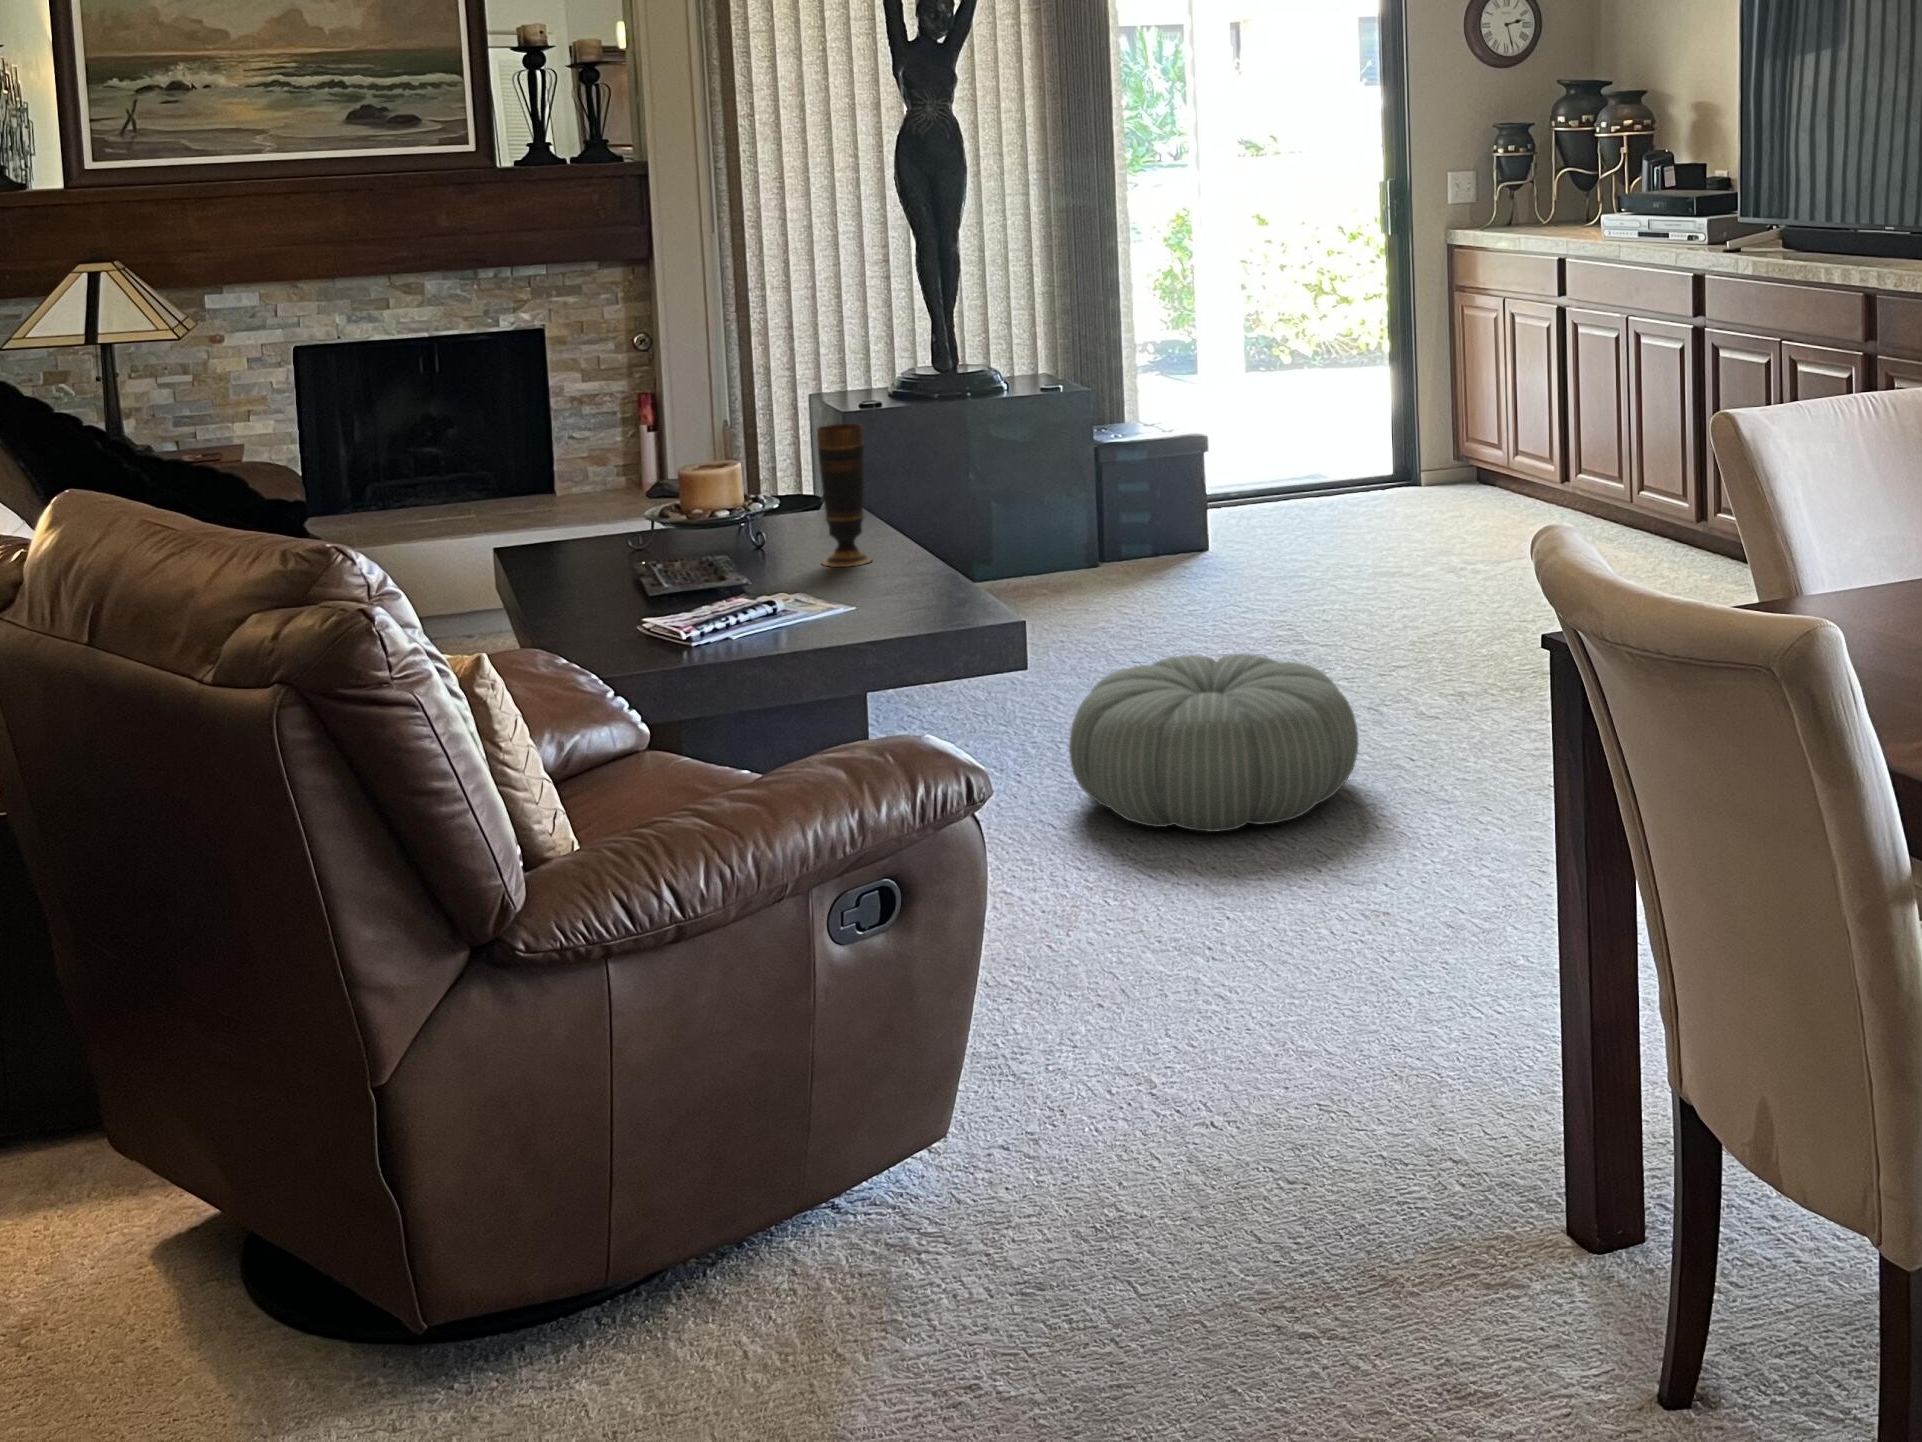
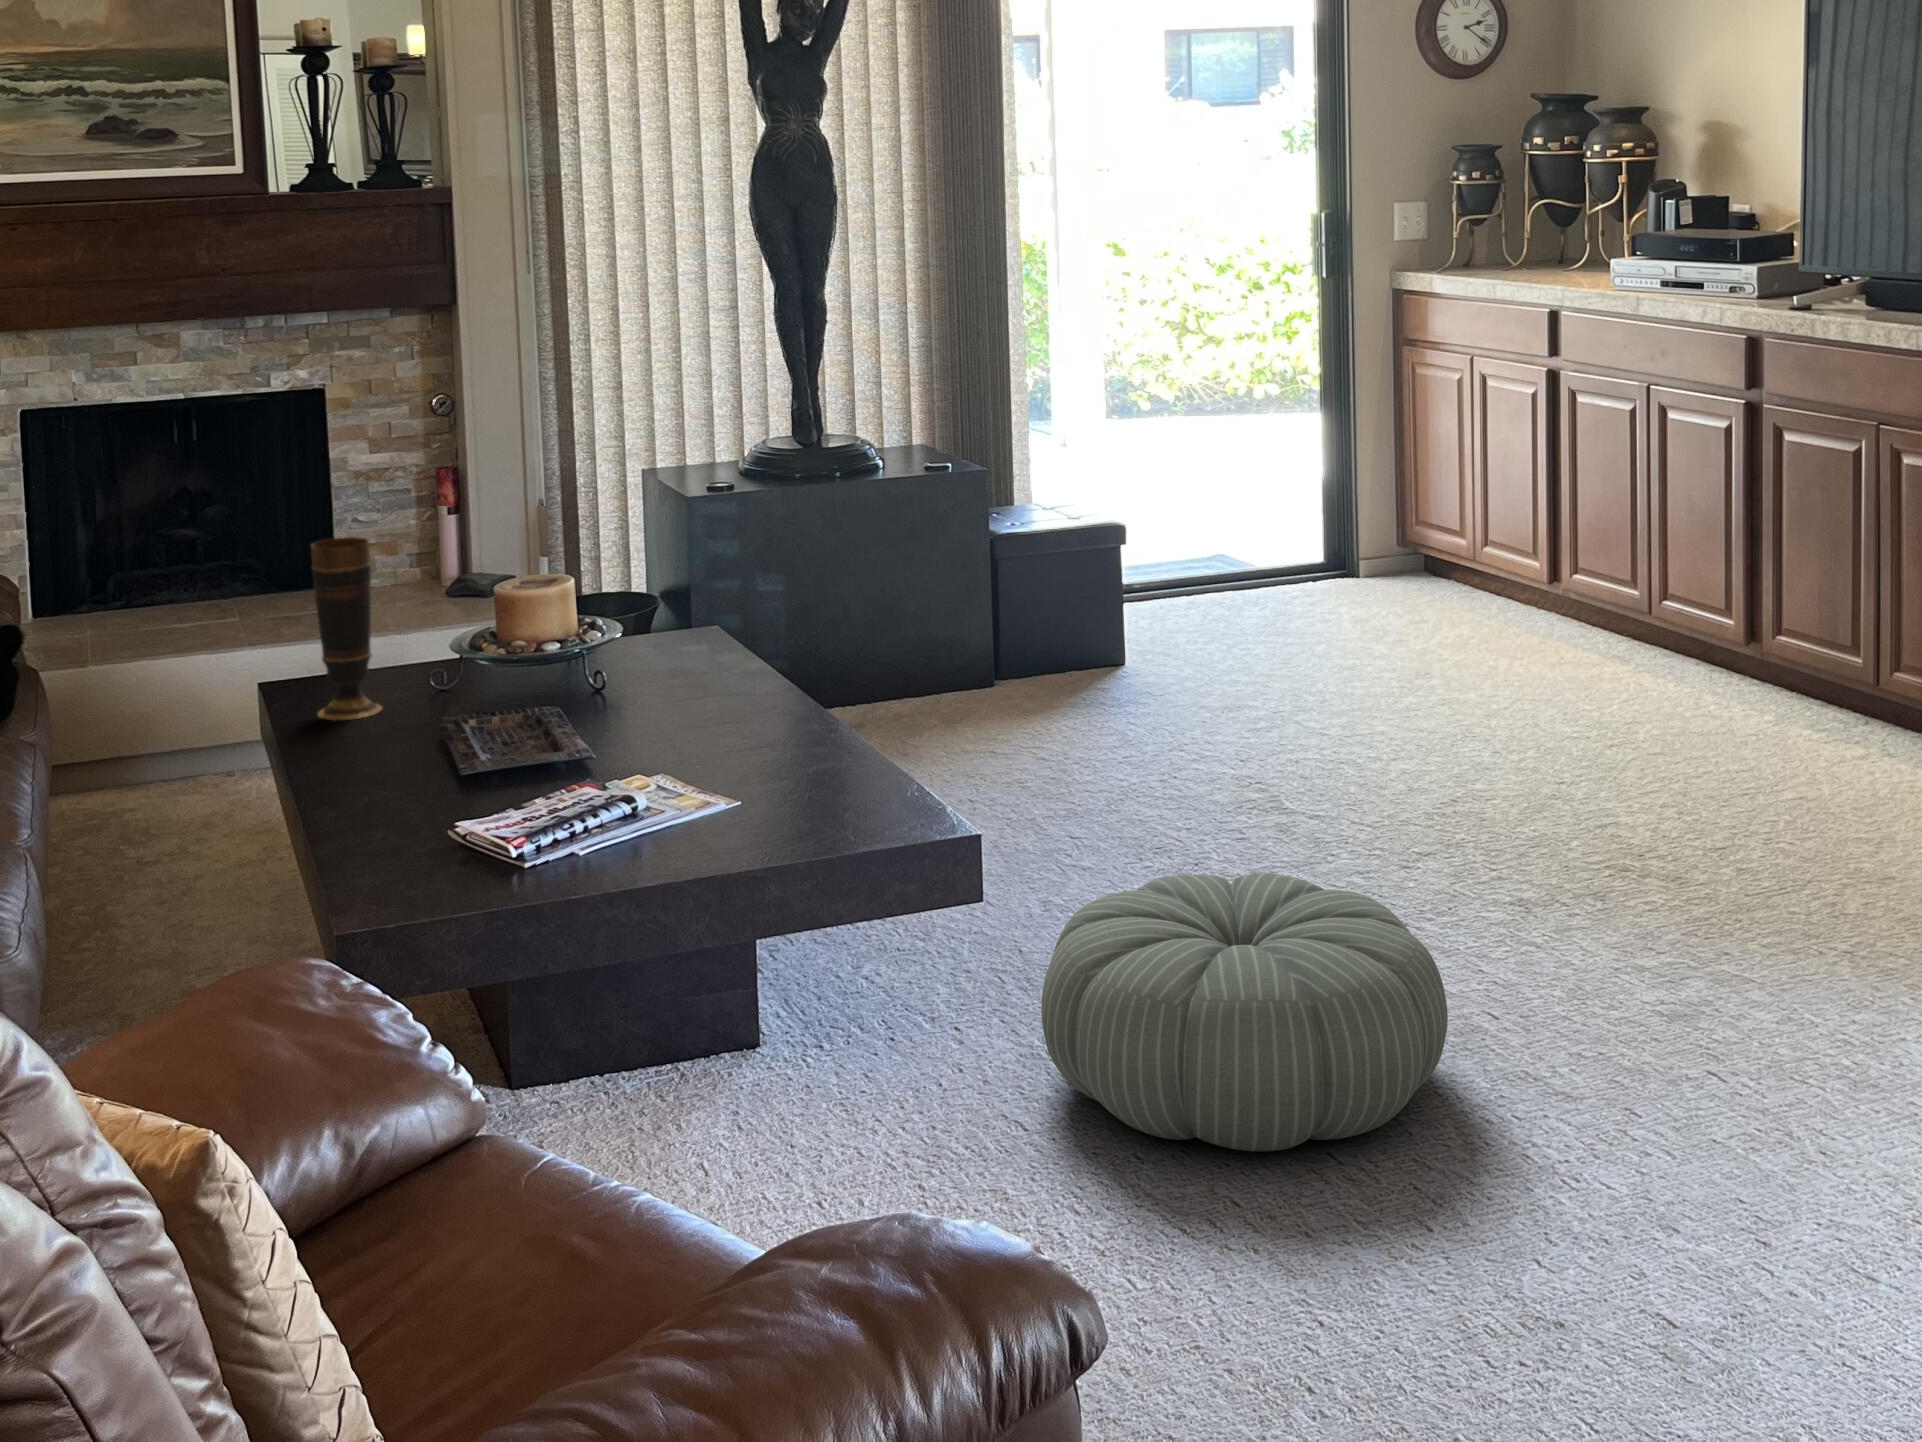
vase: present [817,424,872,567] -> present [311,537,383,720]

